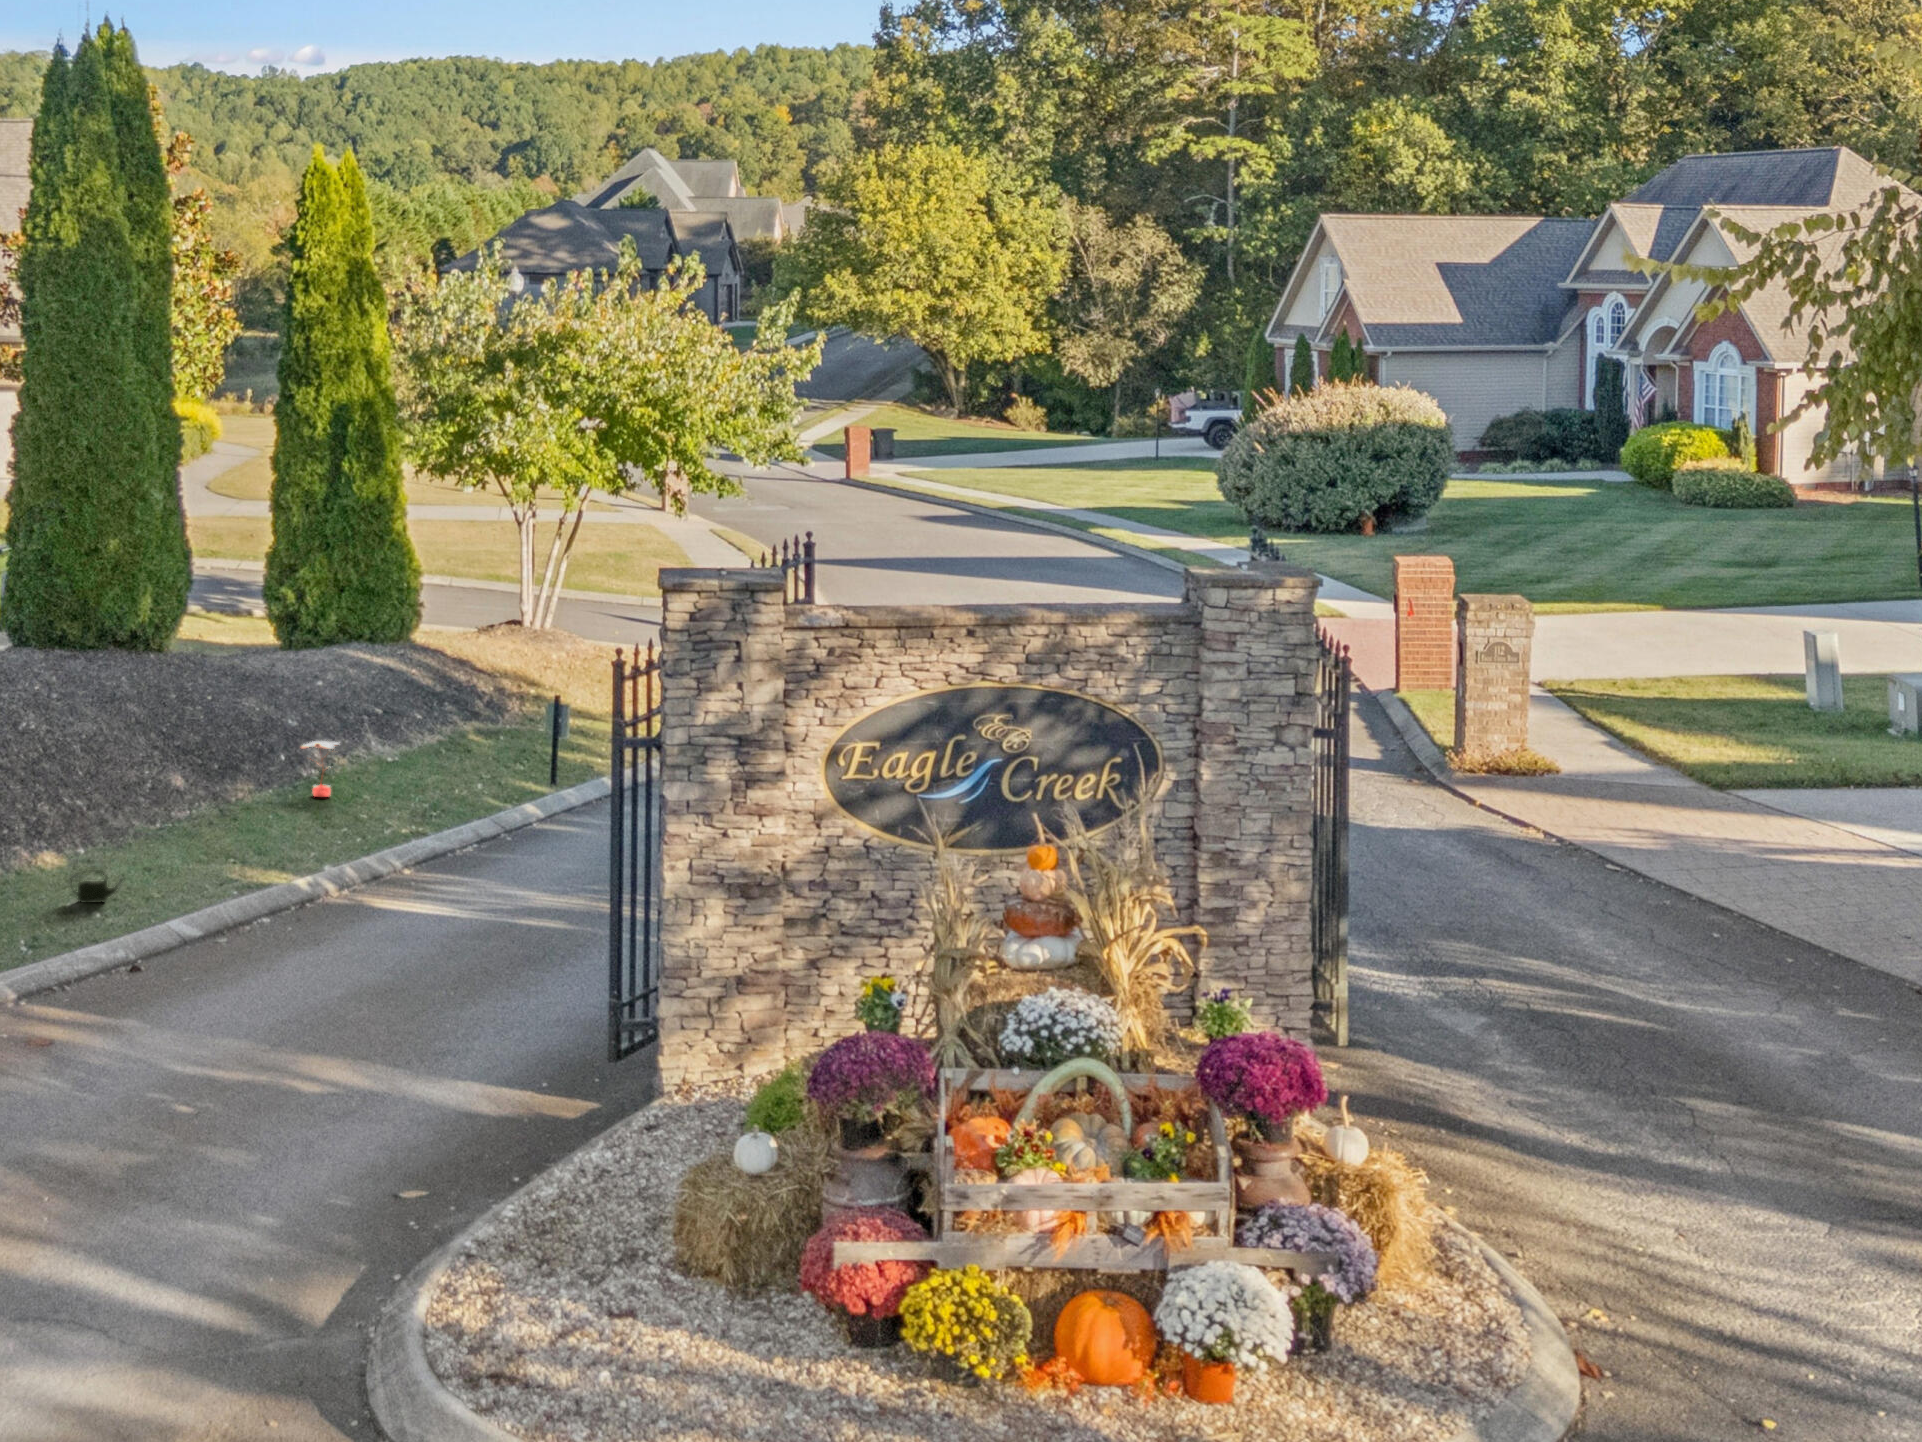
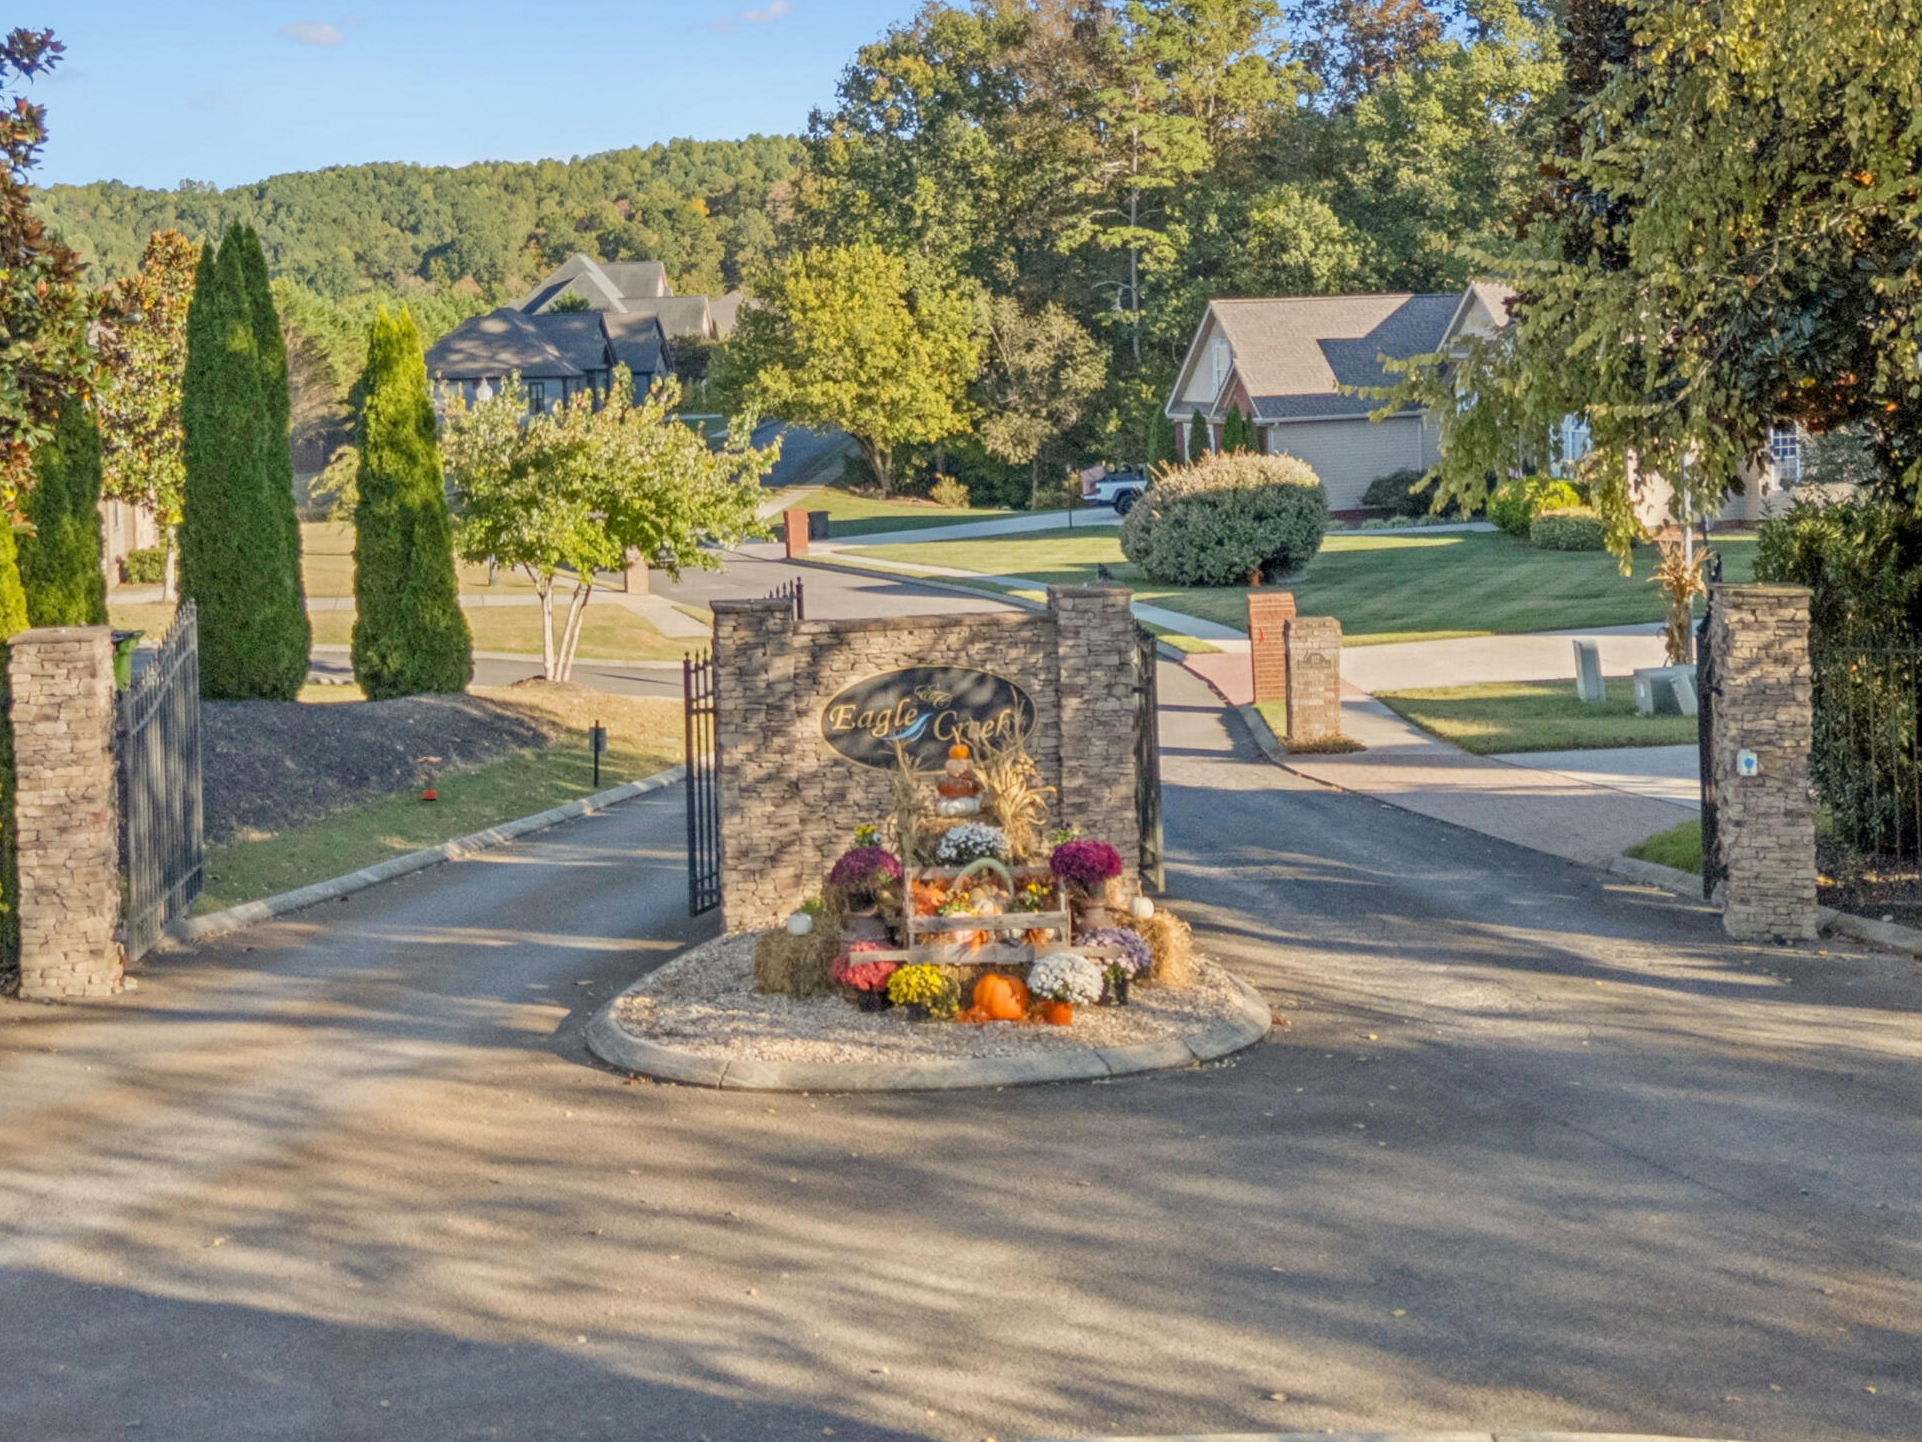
watering can: present [75,870,118,903] -> none [289,836,327,859]

